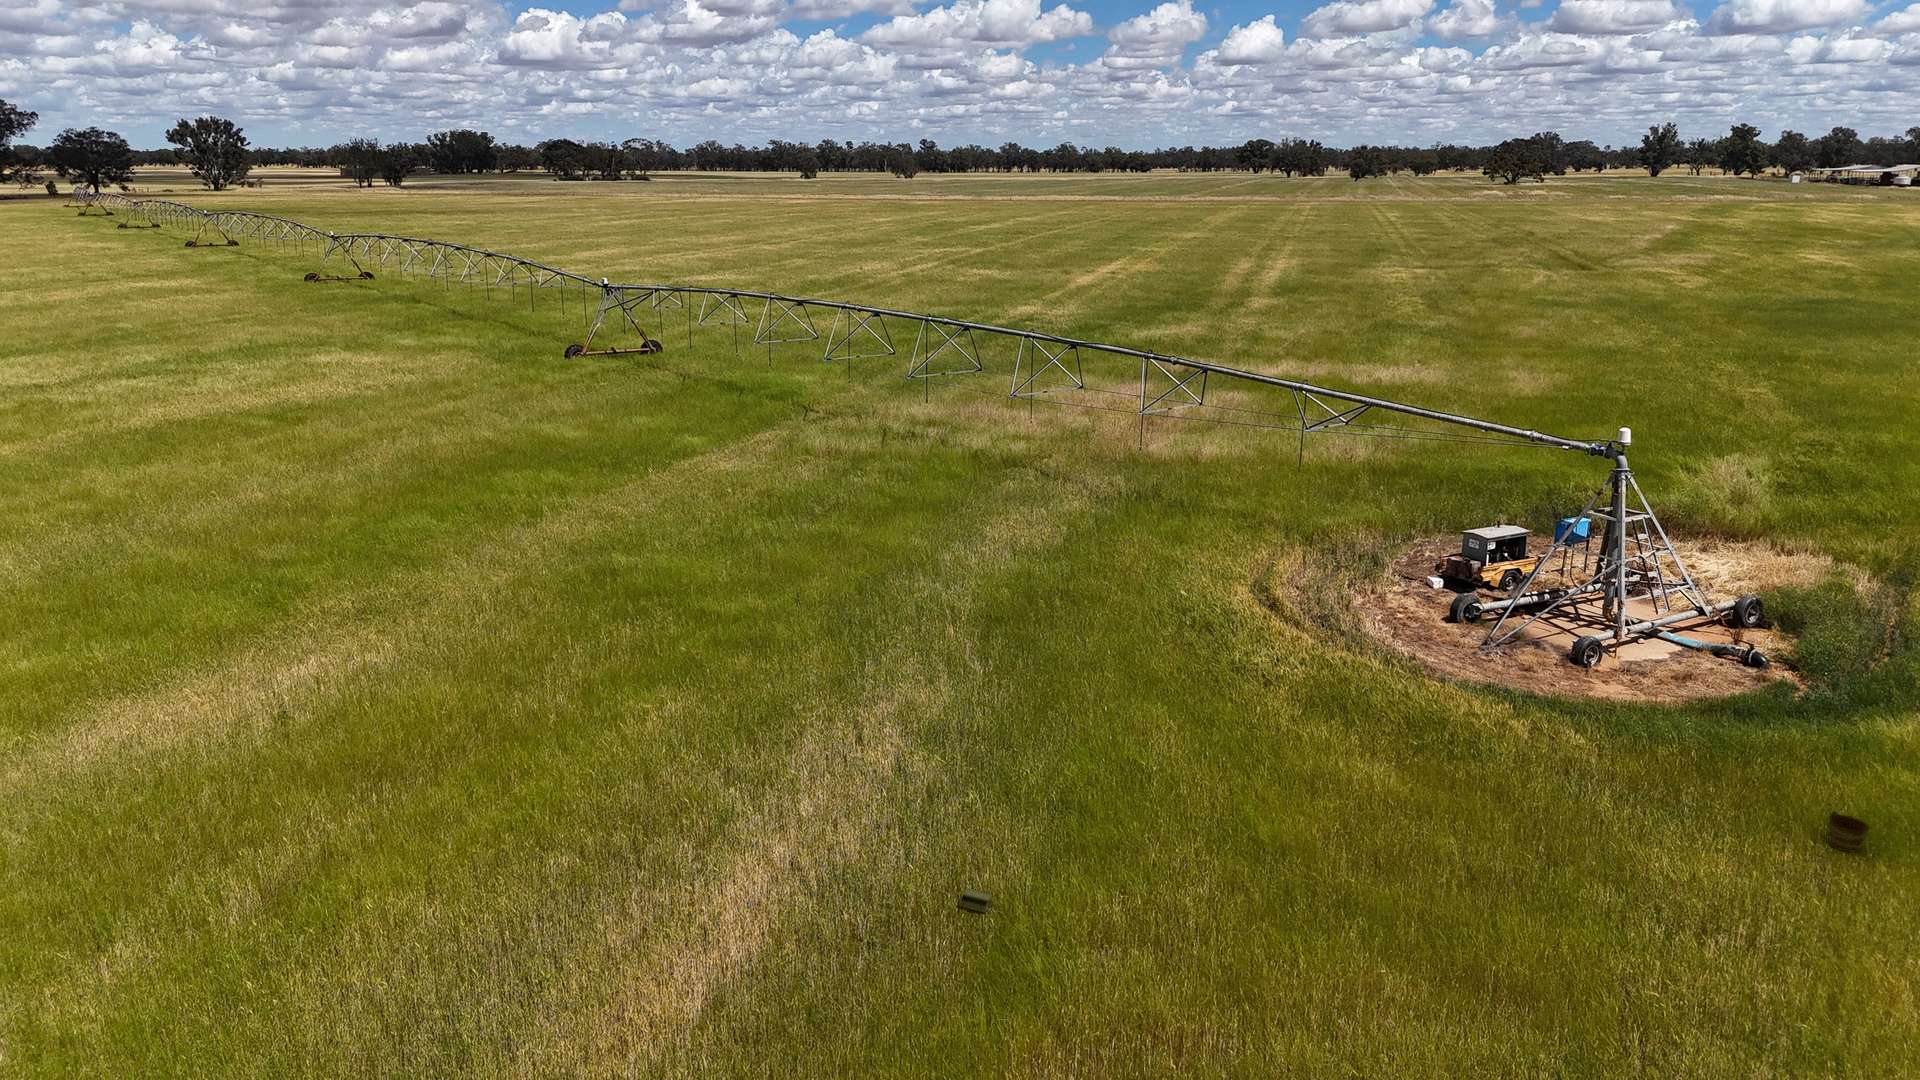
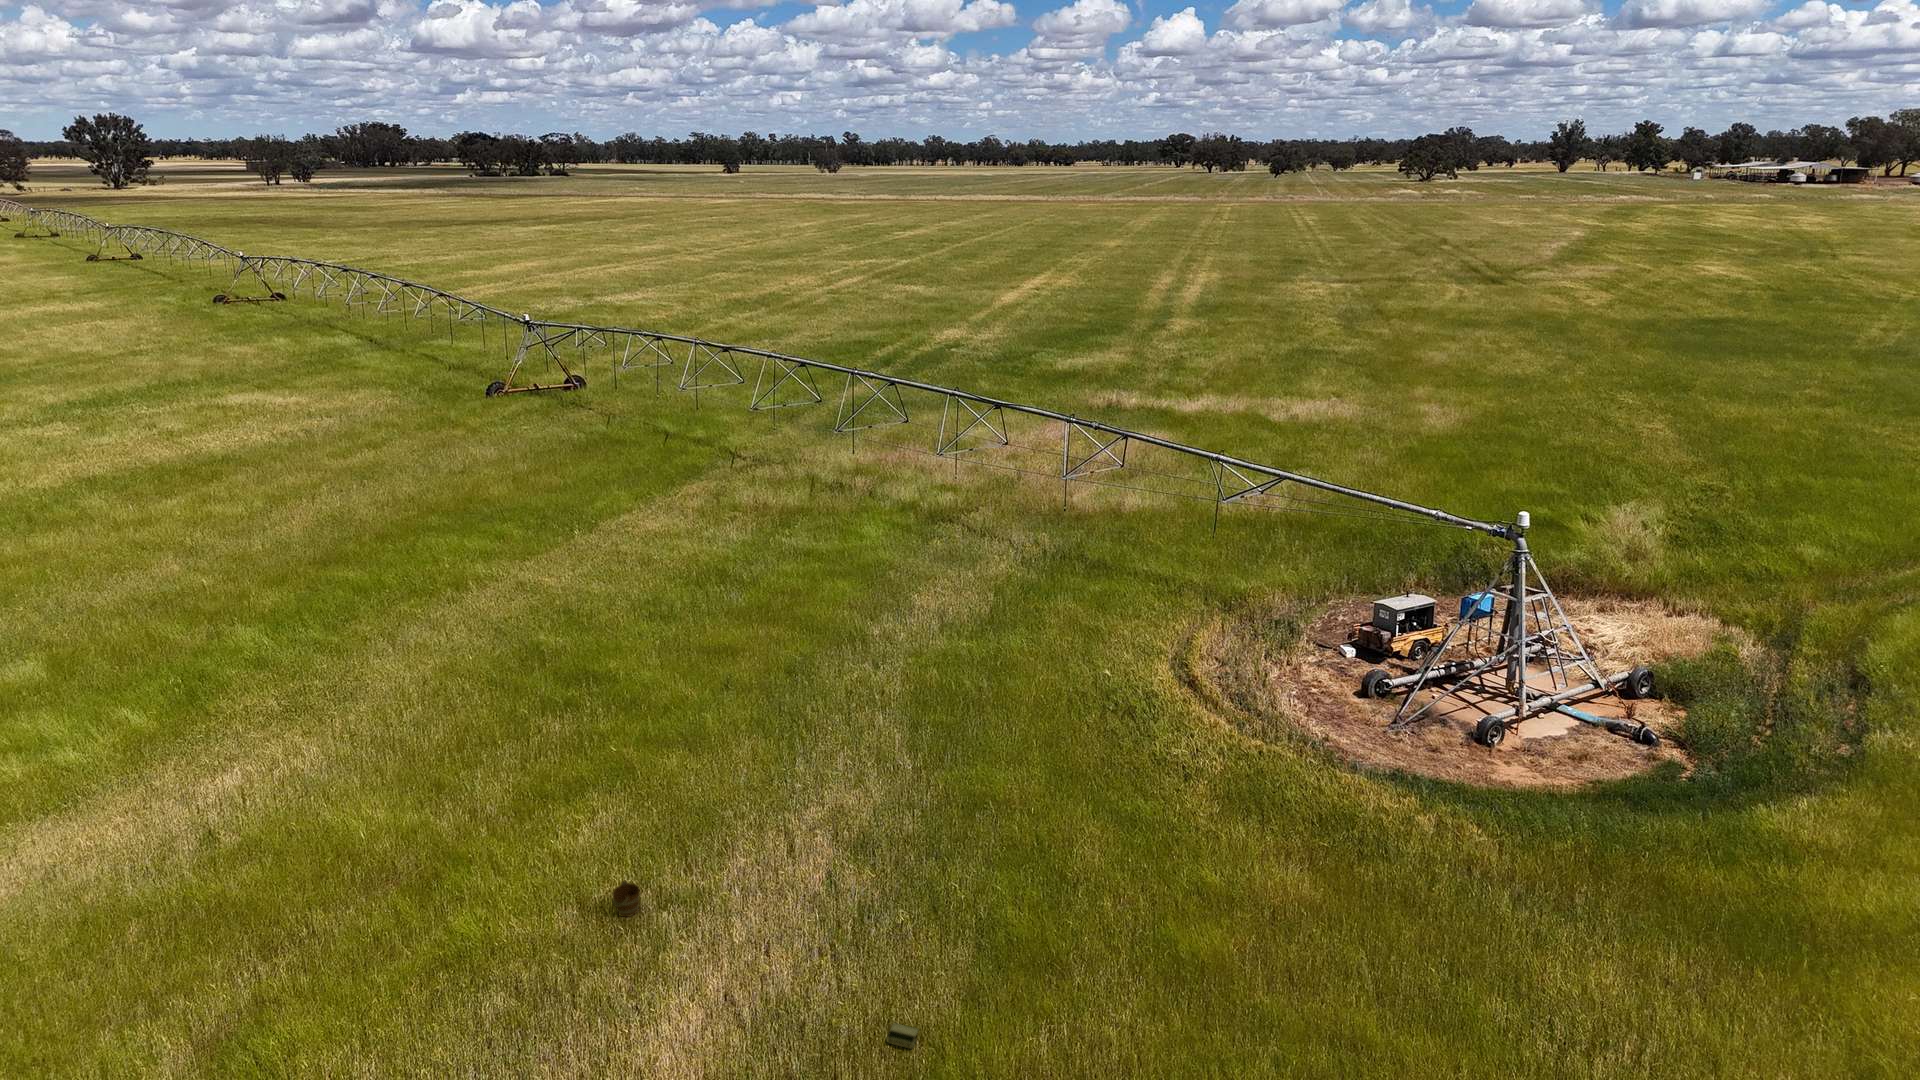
bucket: present [1826,811,1870,852] -> present [612,881,640,917]

